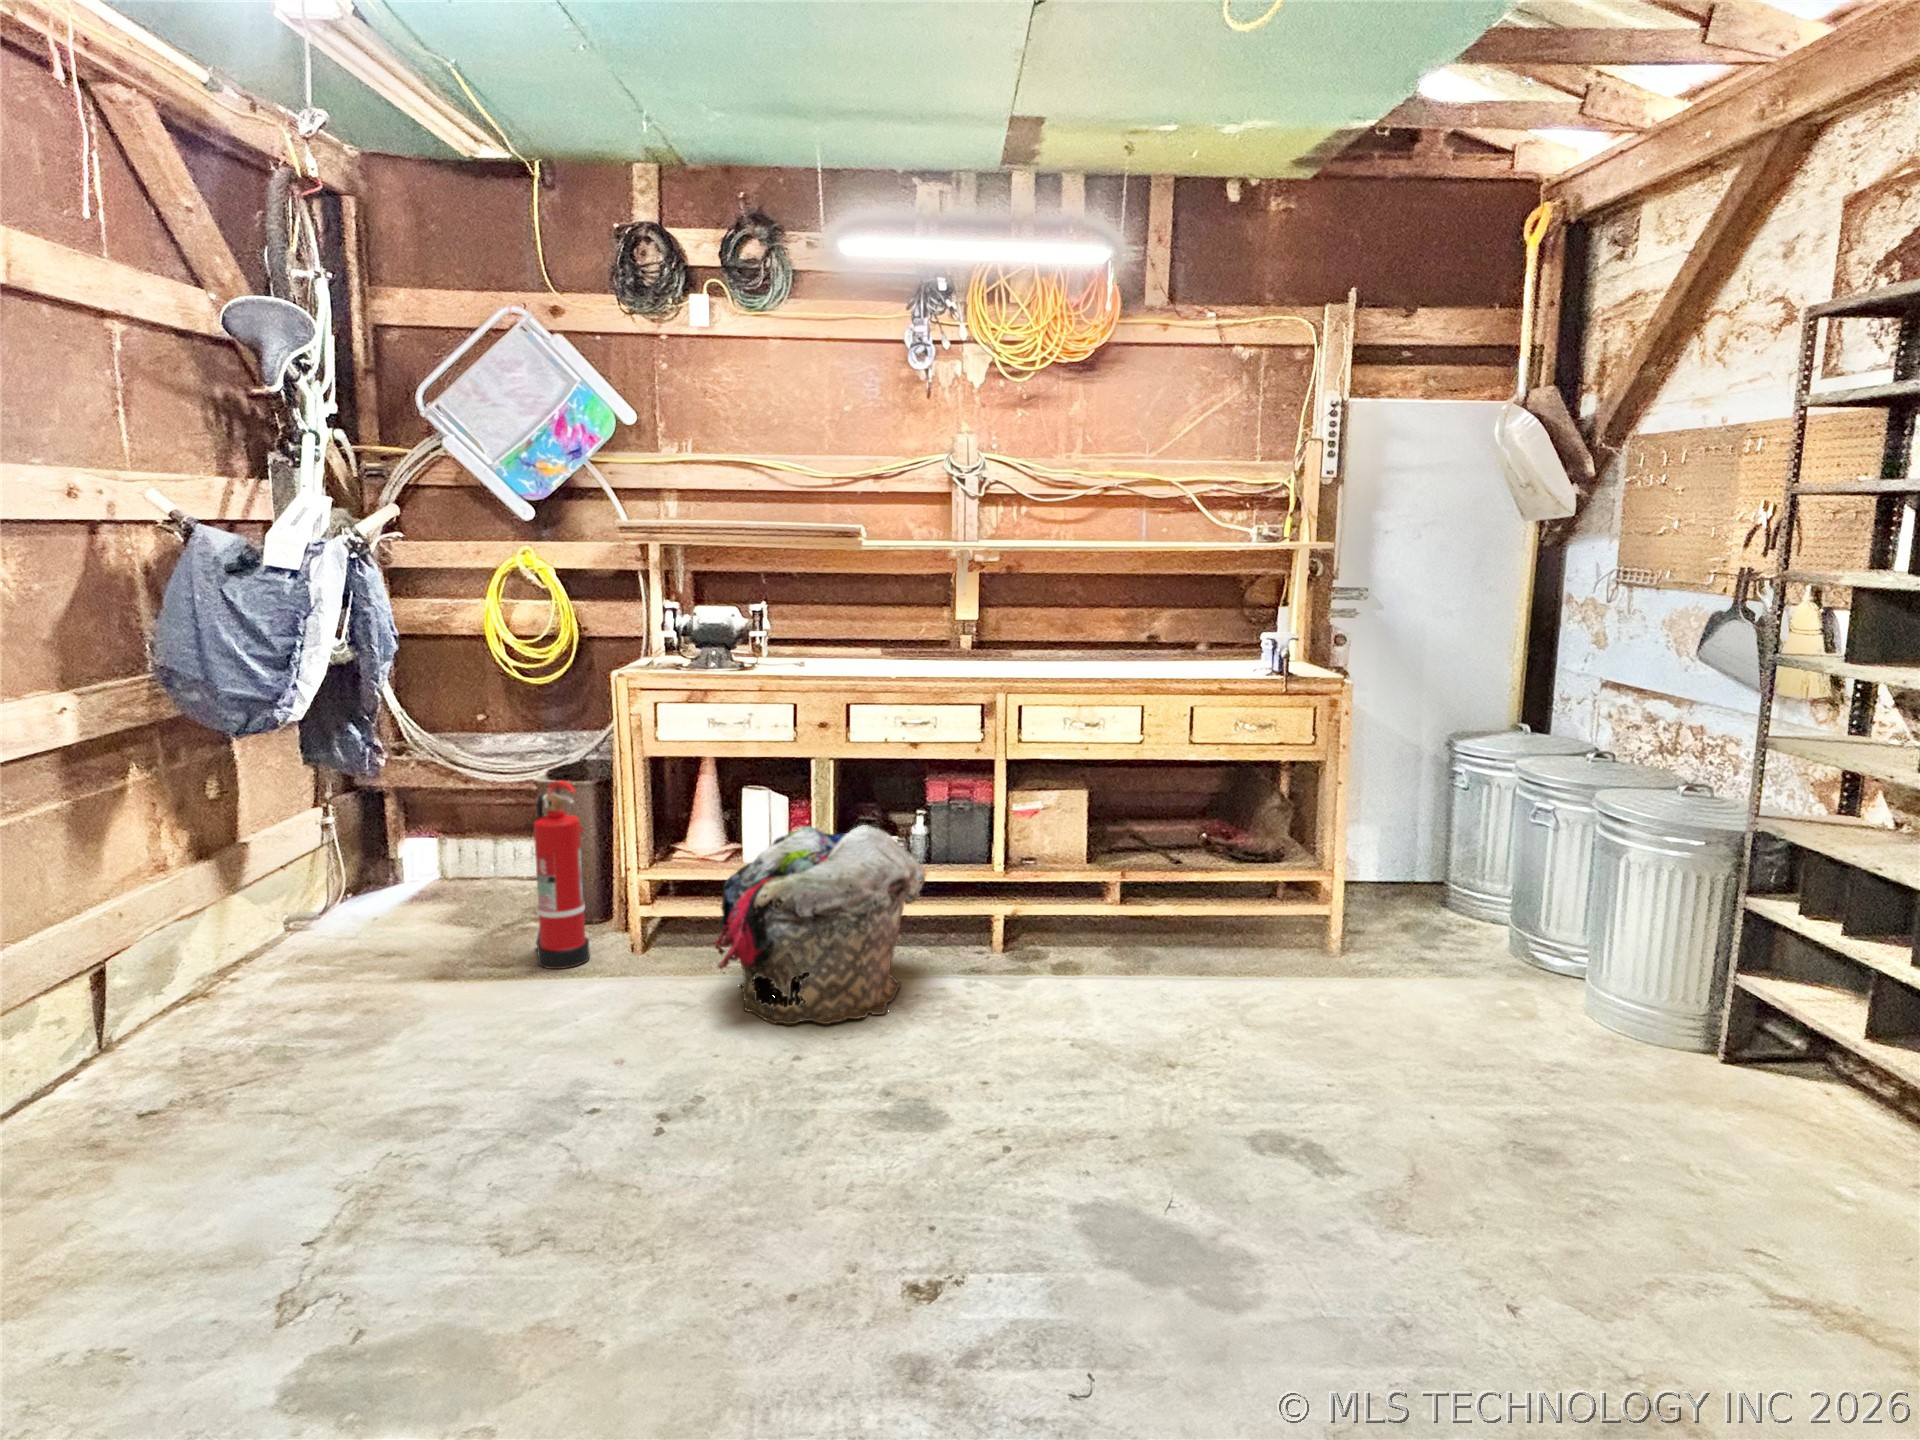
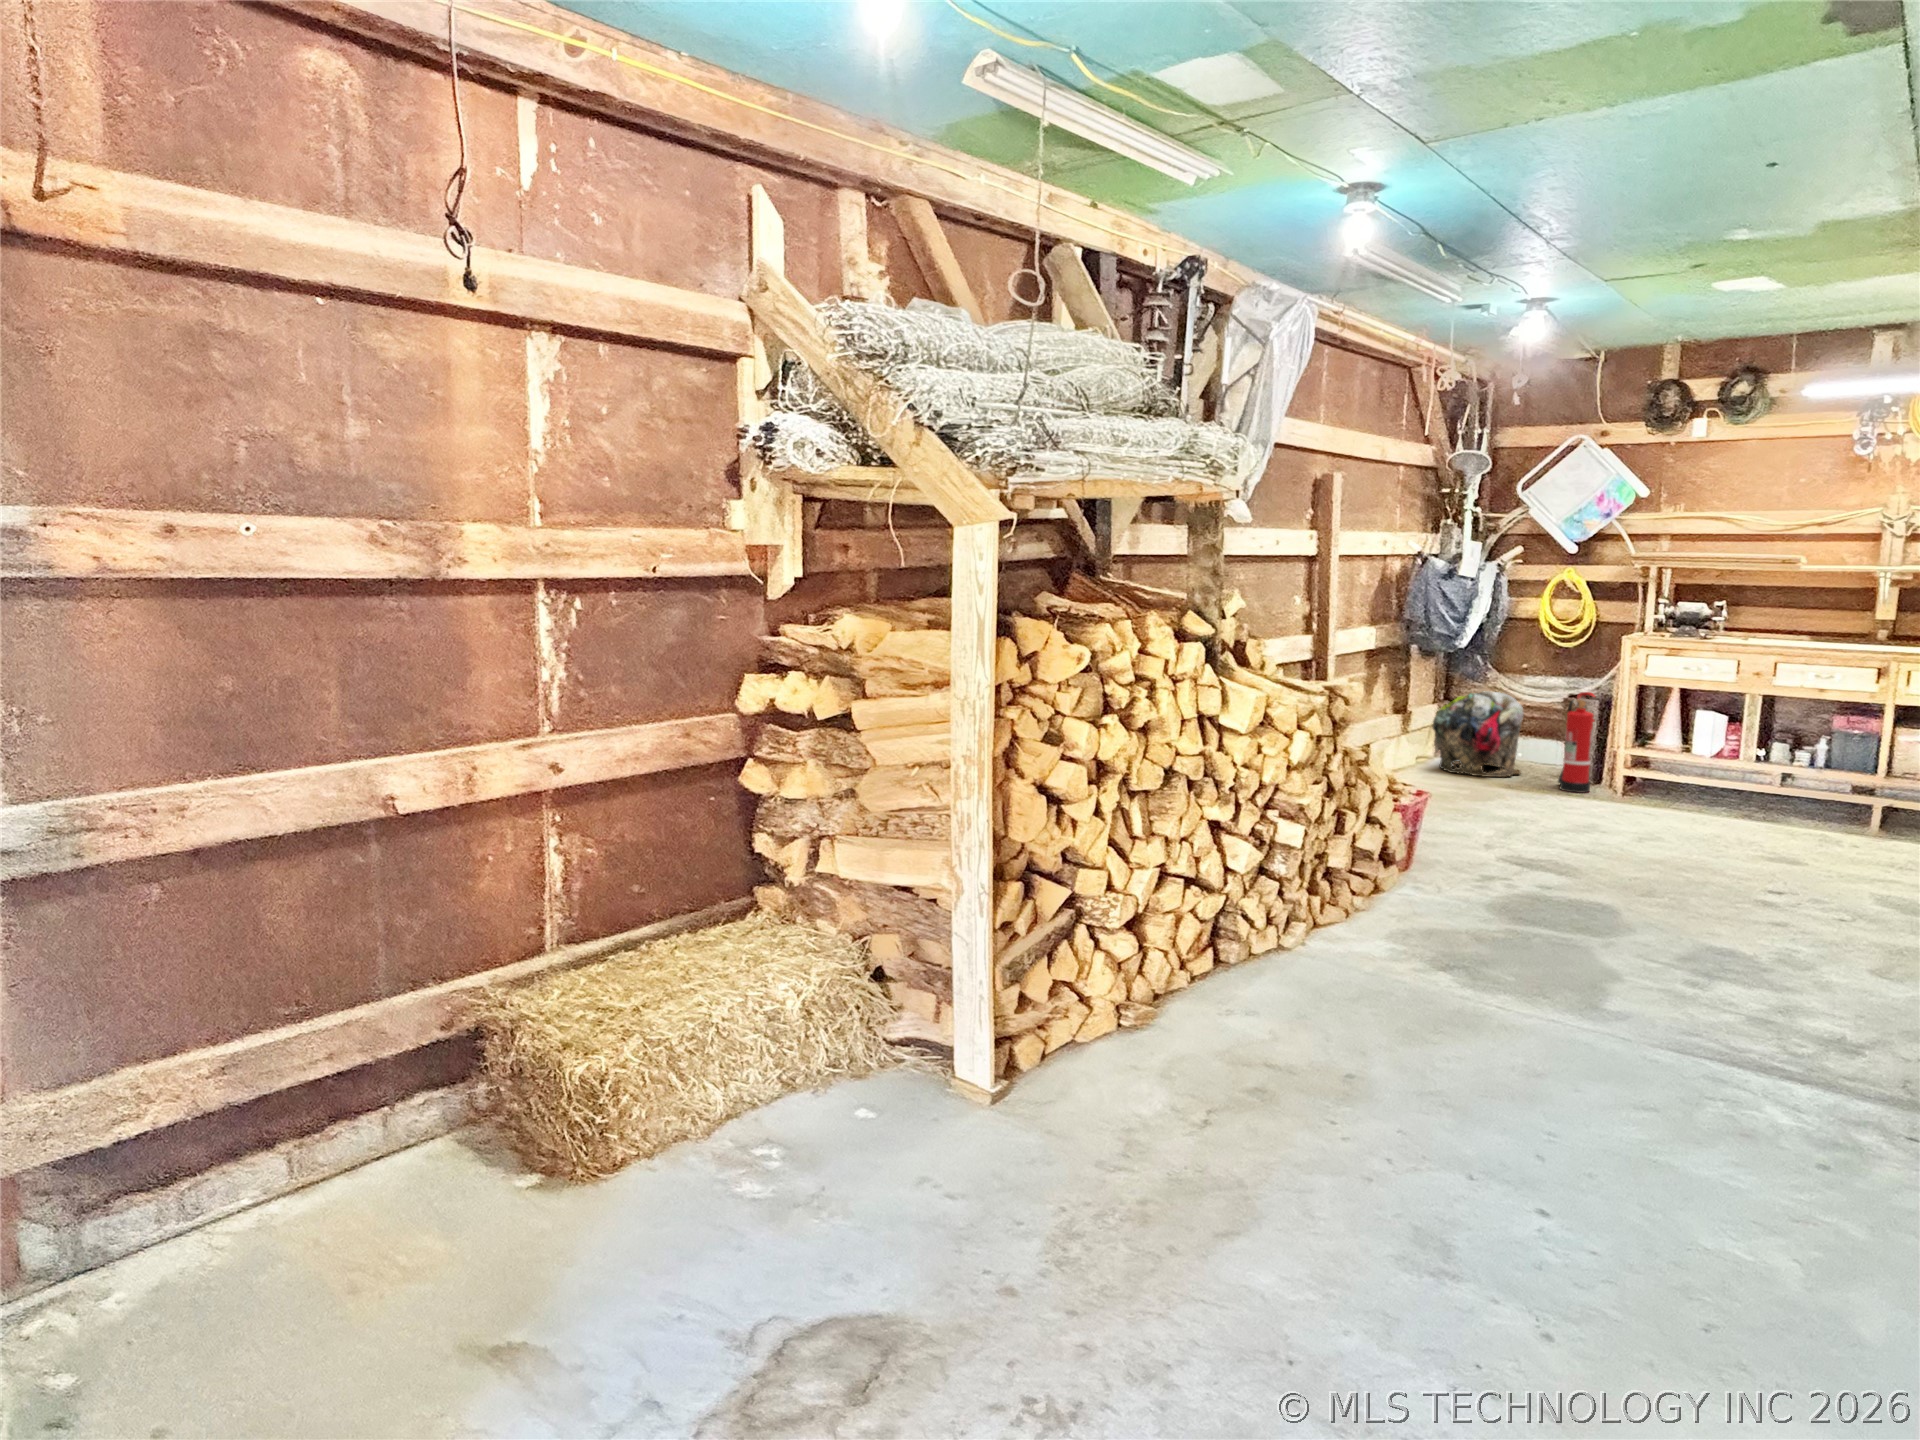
laundry basket: present [715,825,926,1025] -> present [1432,691,1524,777]

